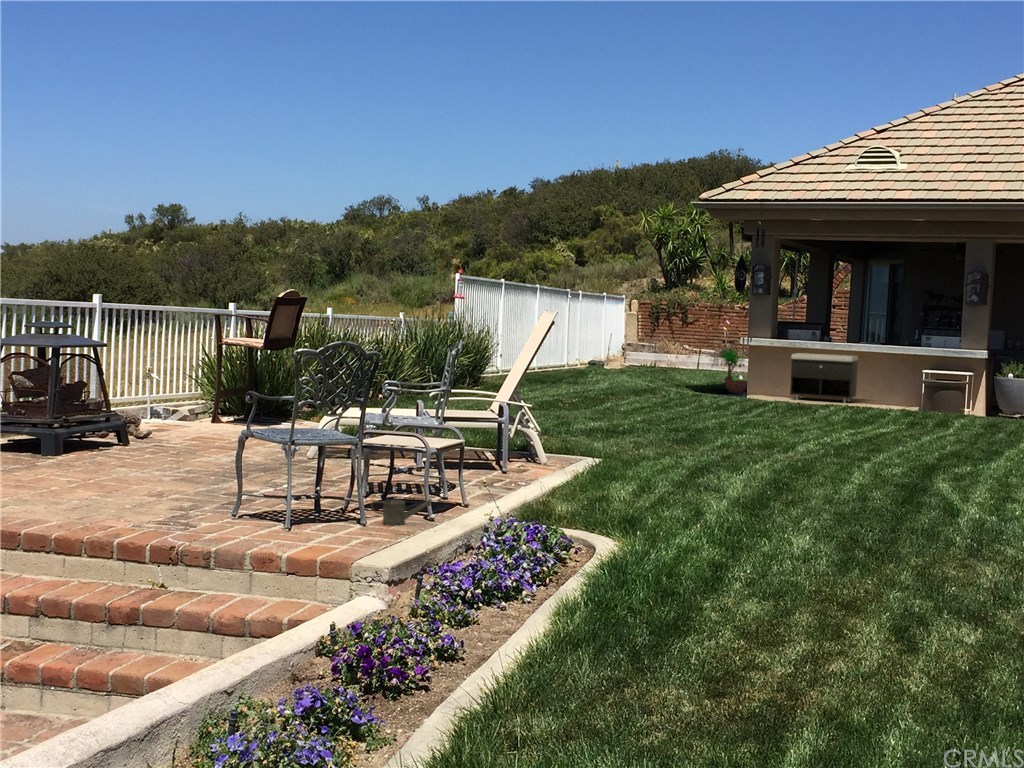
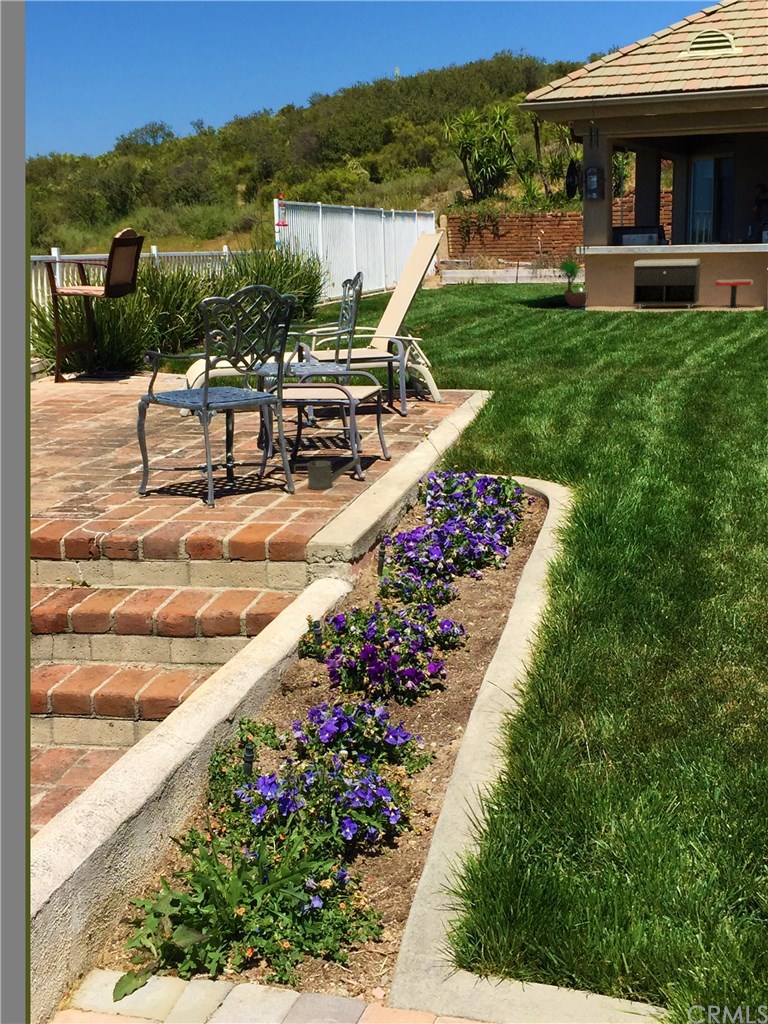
pedestal table: none [870,378,909,405] -> present [715,279,753,308]

